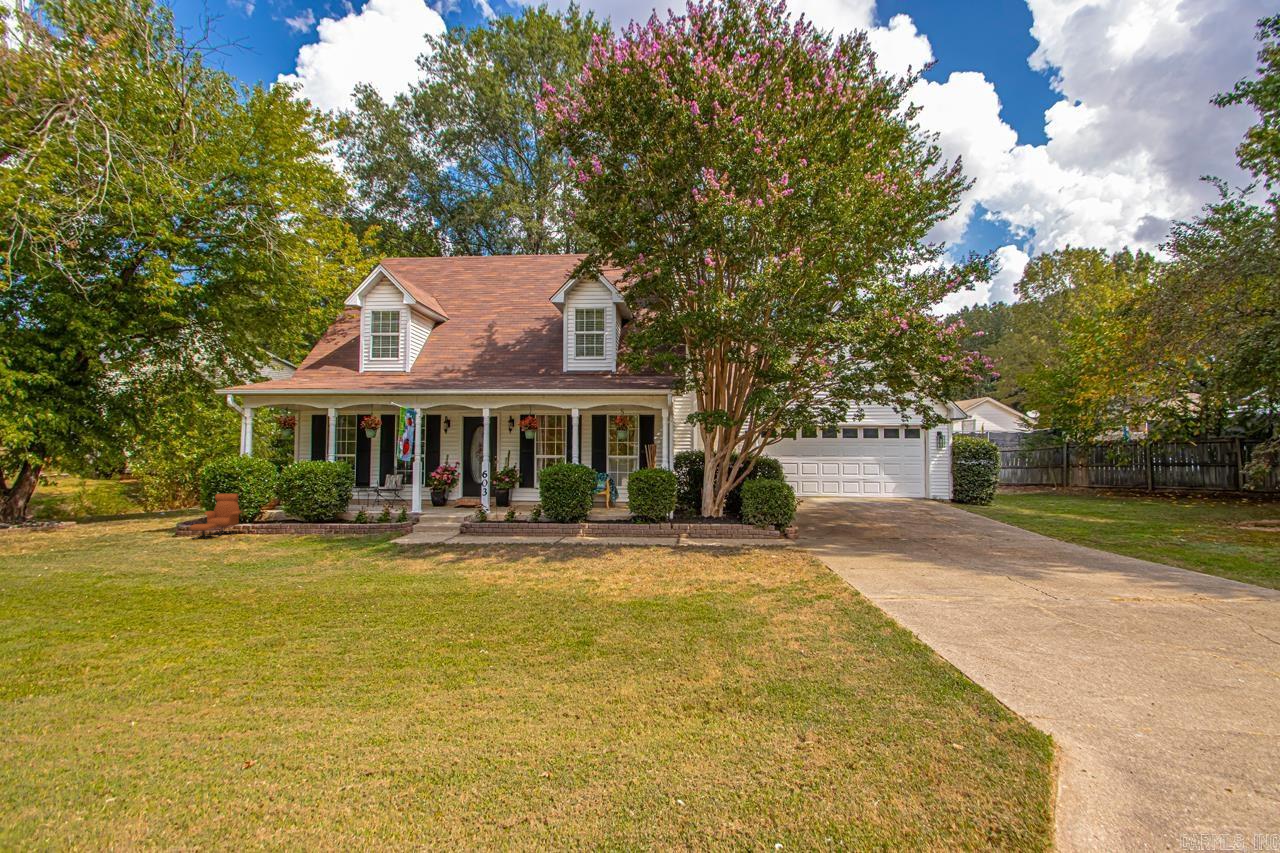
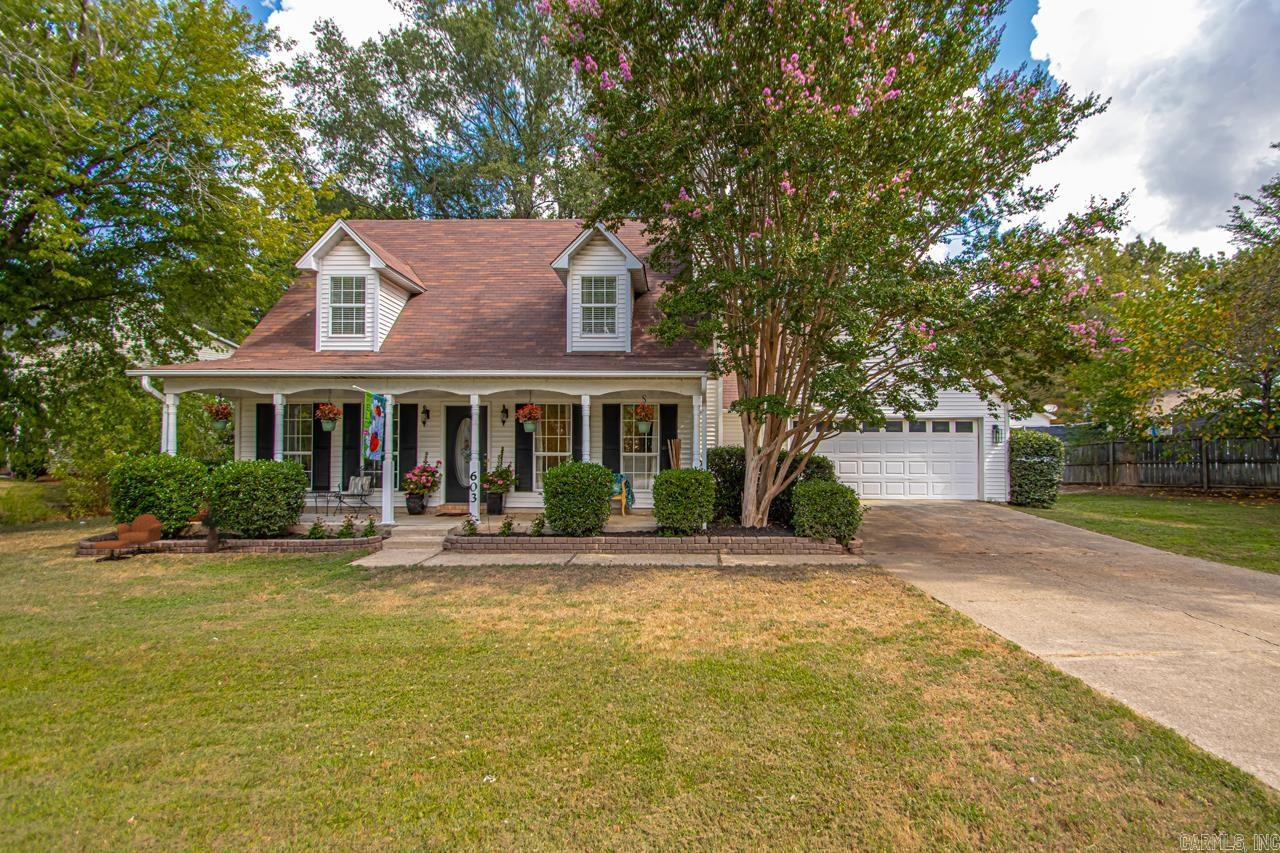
potted plant: none [267,499,298,534] -> present [199,510,235,552]

